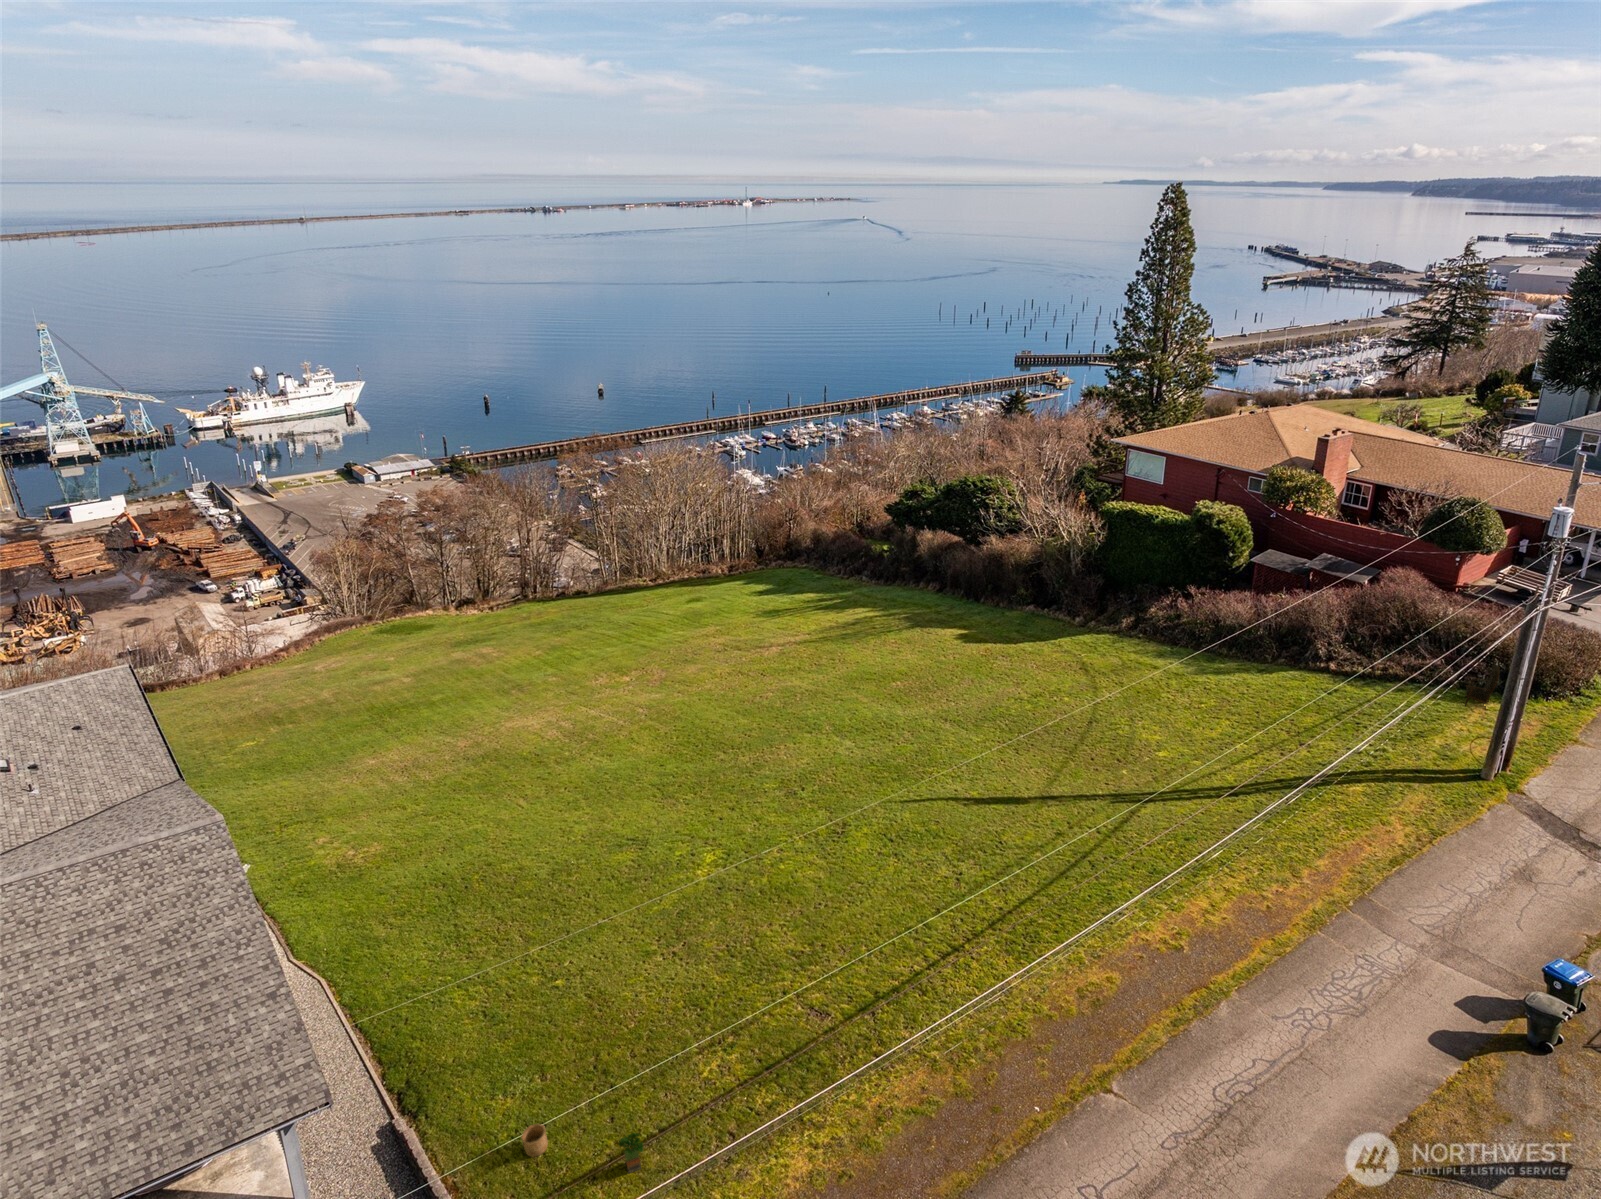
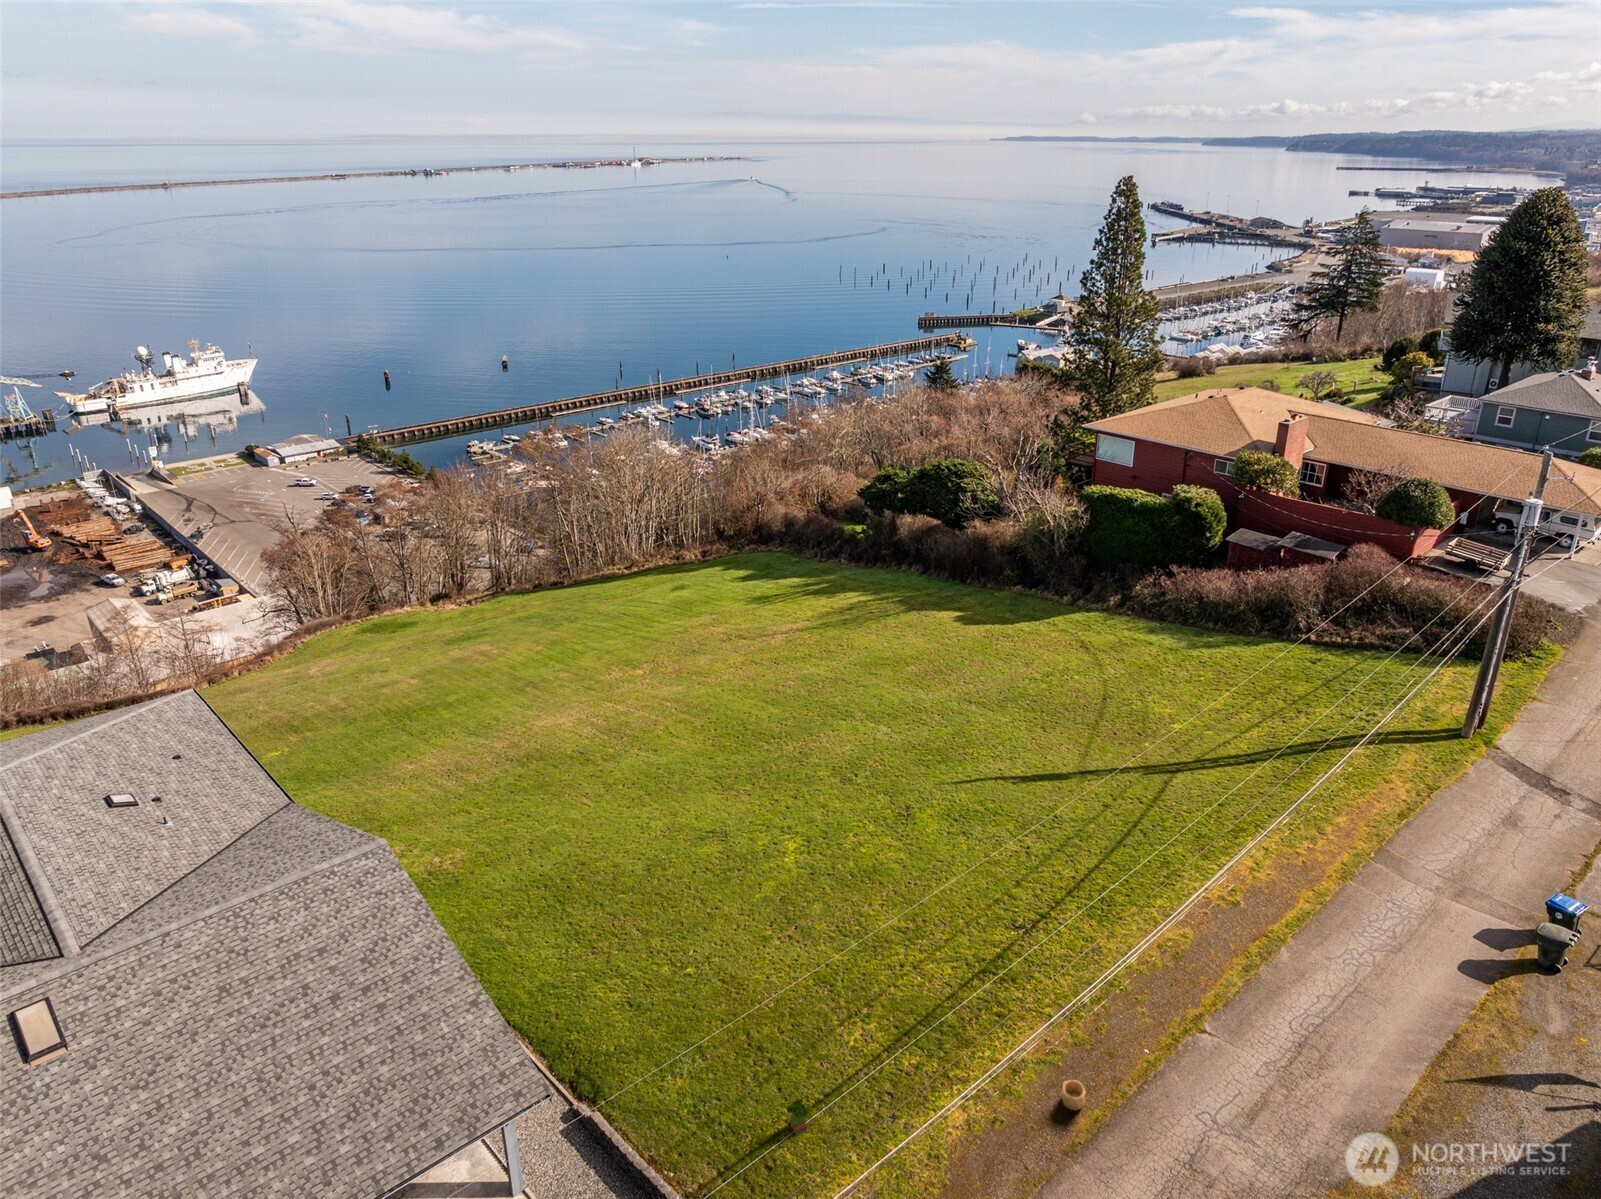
lounge chair: present [1465,665,1499,704] -> none [1431,630,1463,670]
wooden bucket: present [521,1124,548,1157] -> present [1062,1080,1086,1110]

